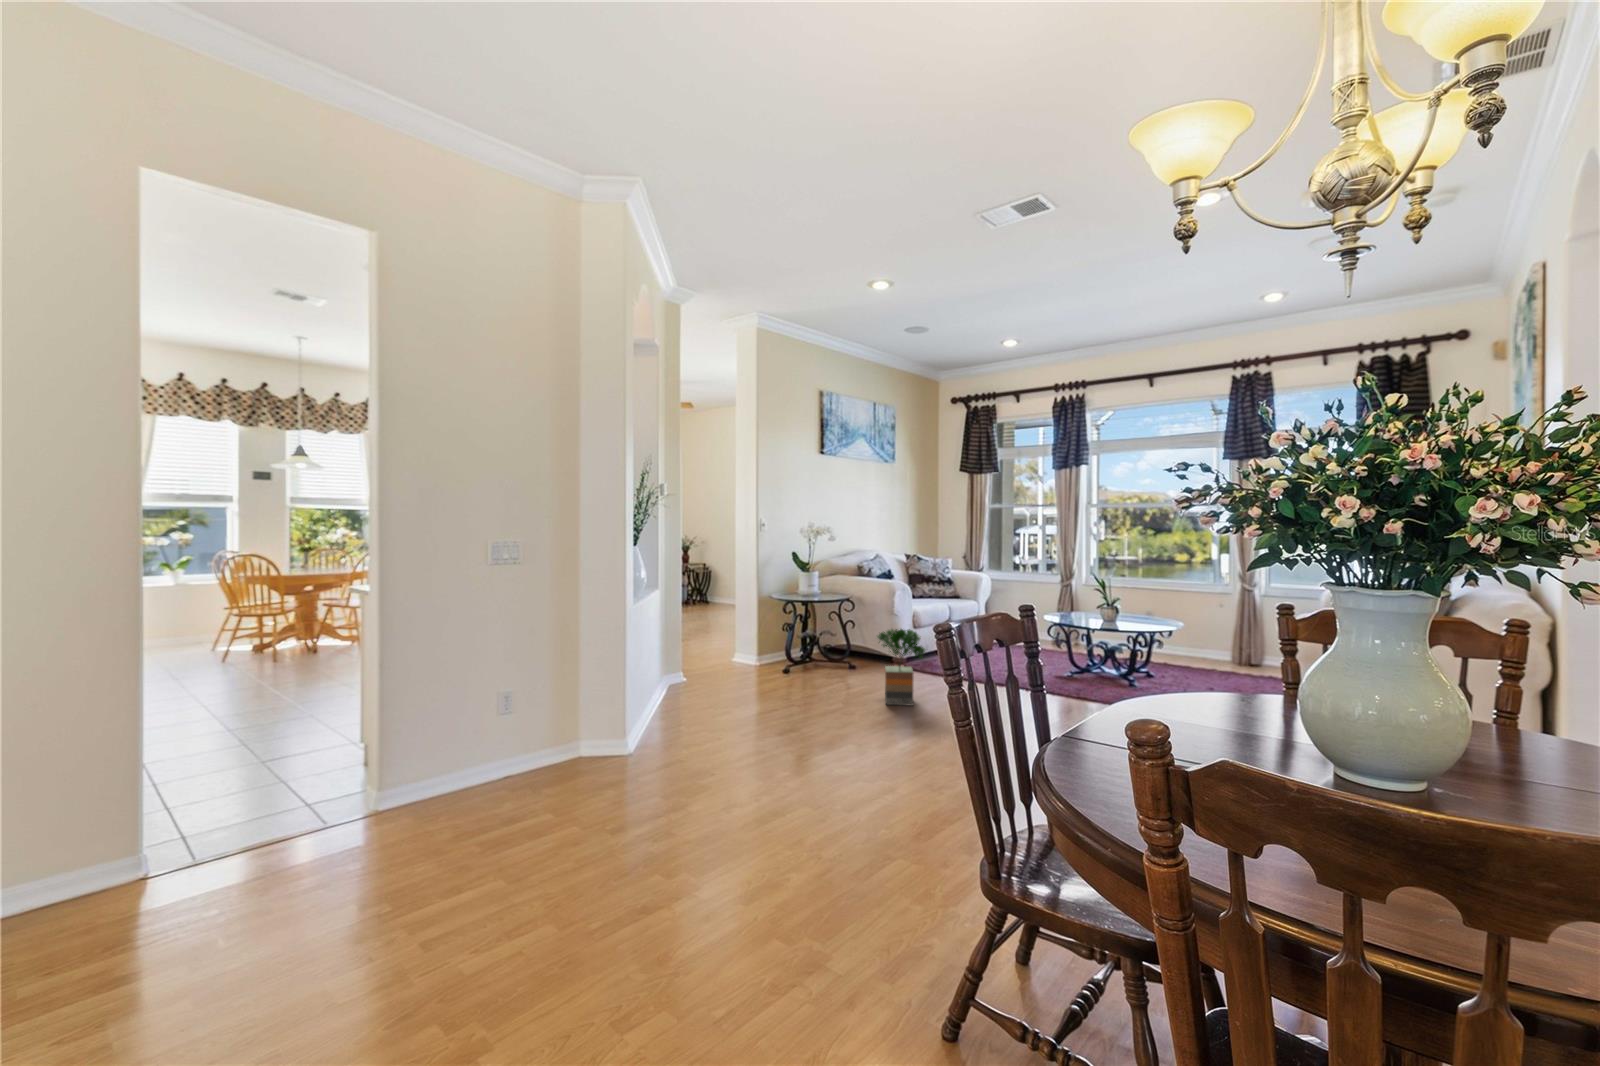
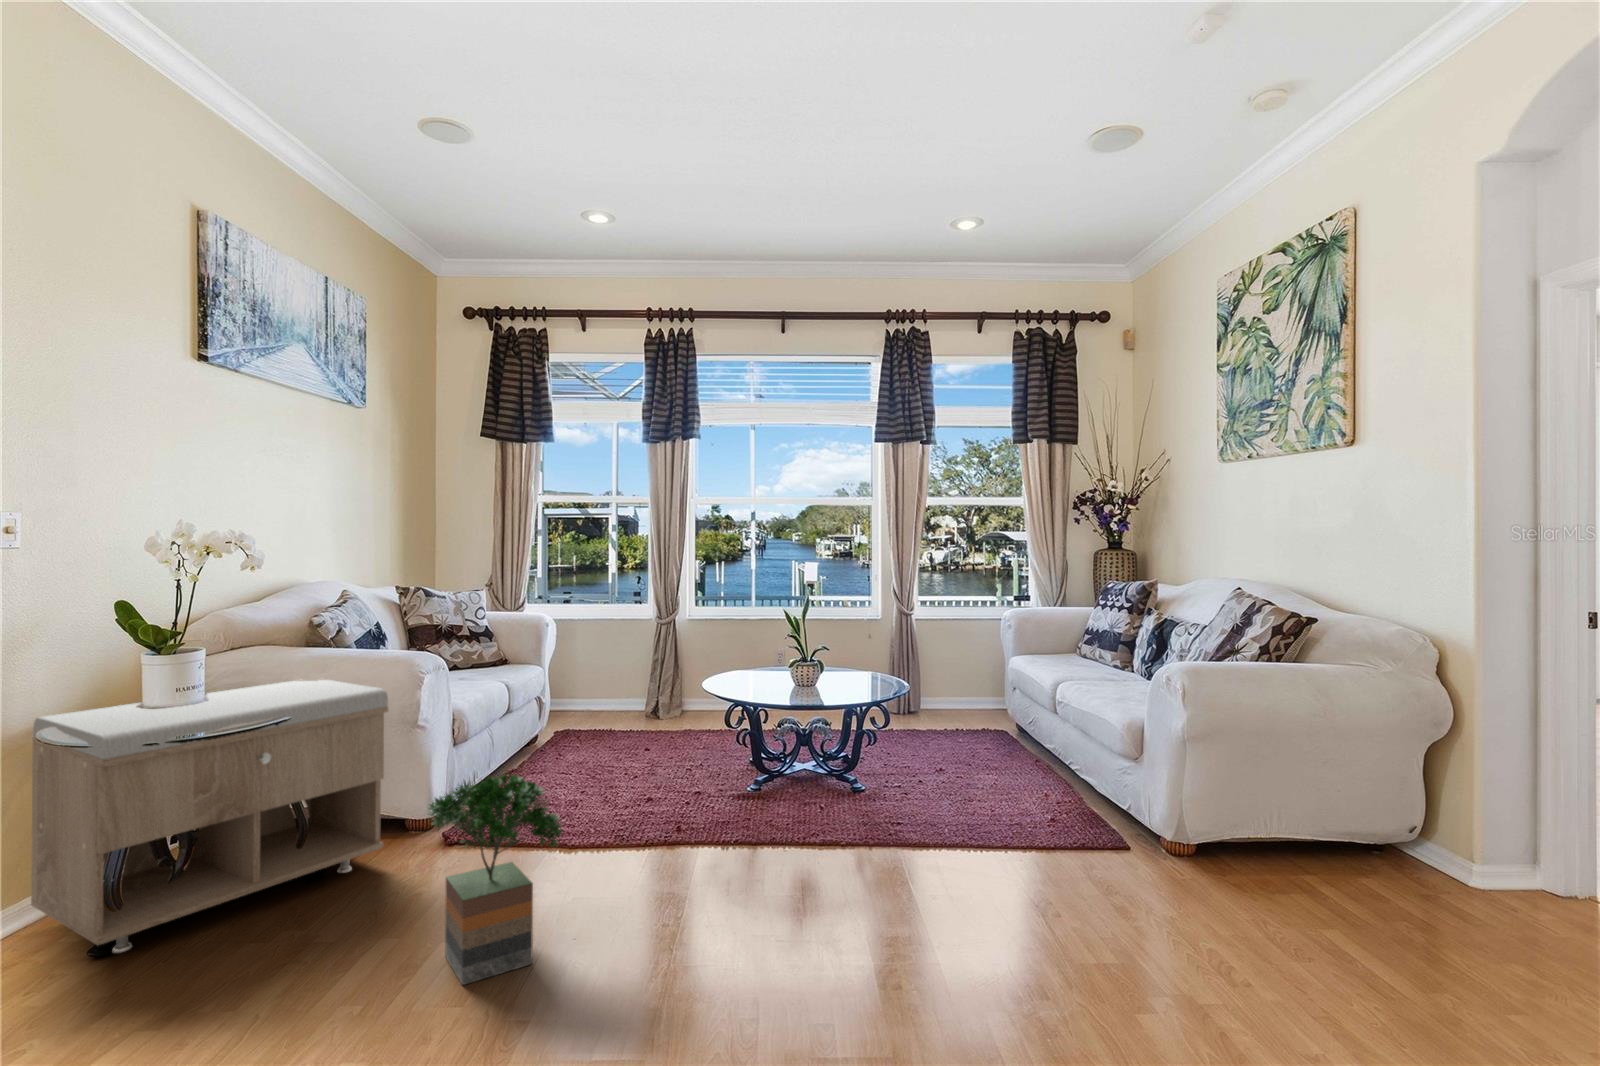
storage bench: none [768,591,880,677] -> present [31,680,388,953]

